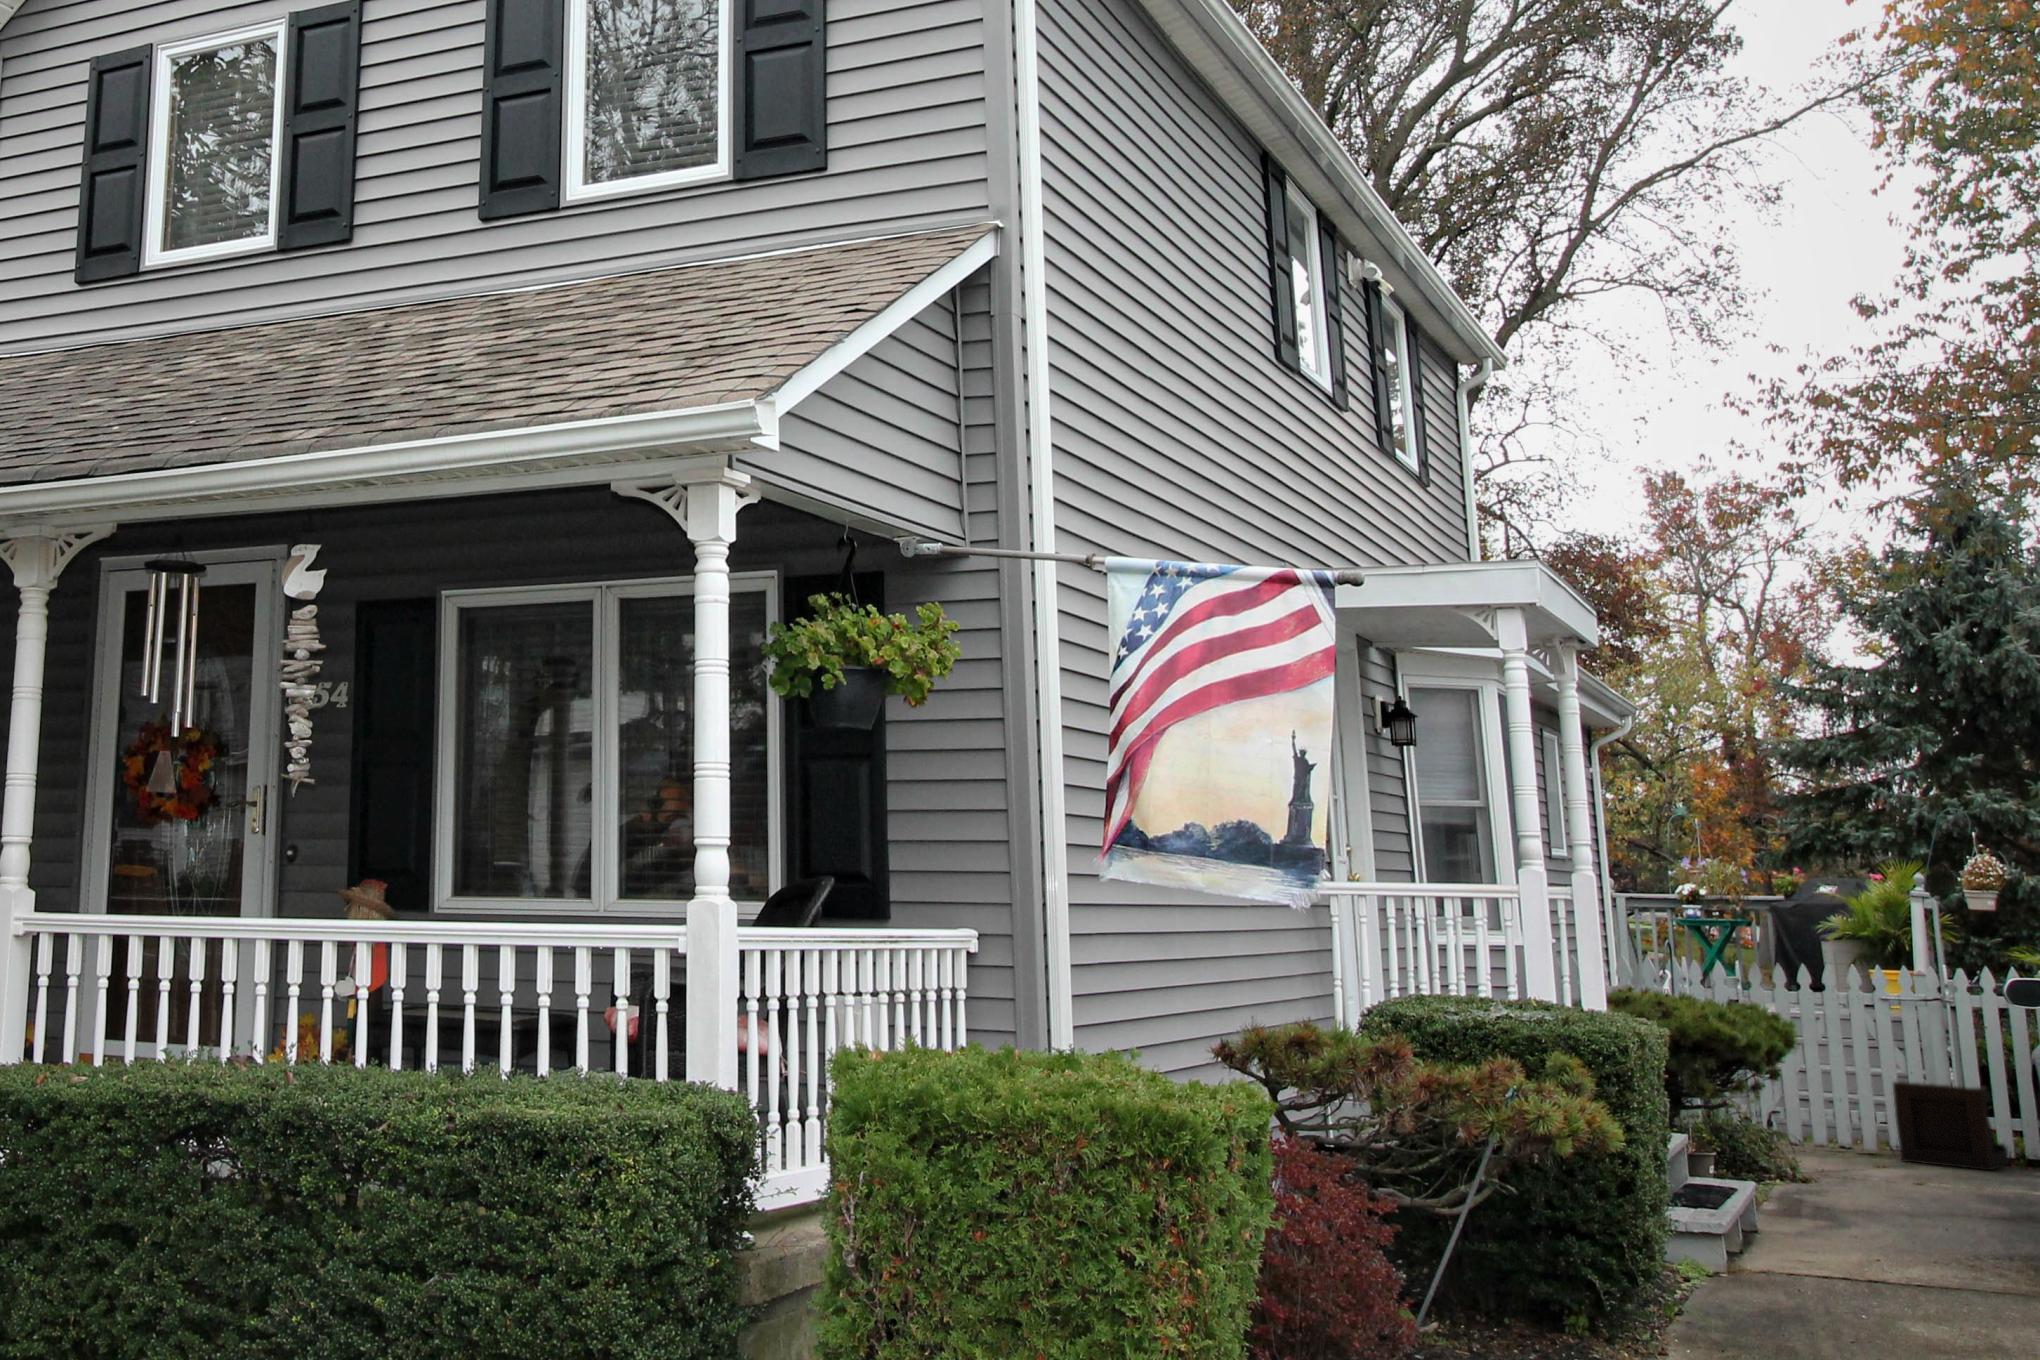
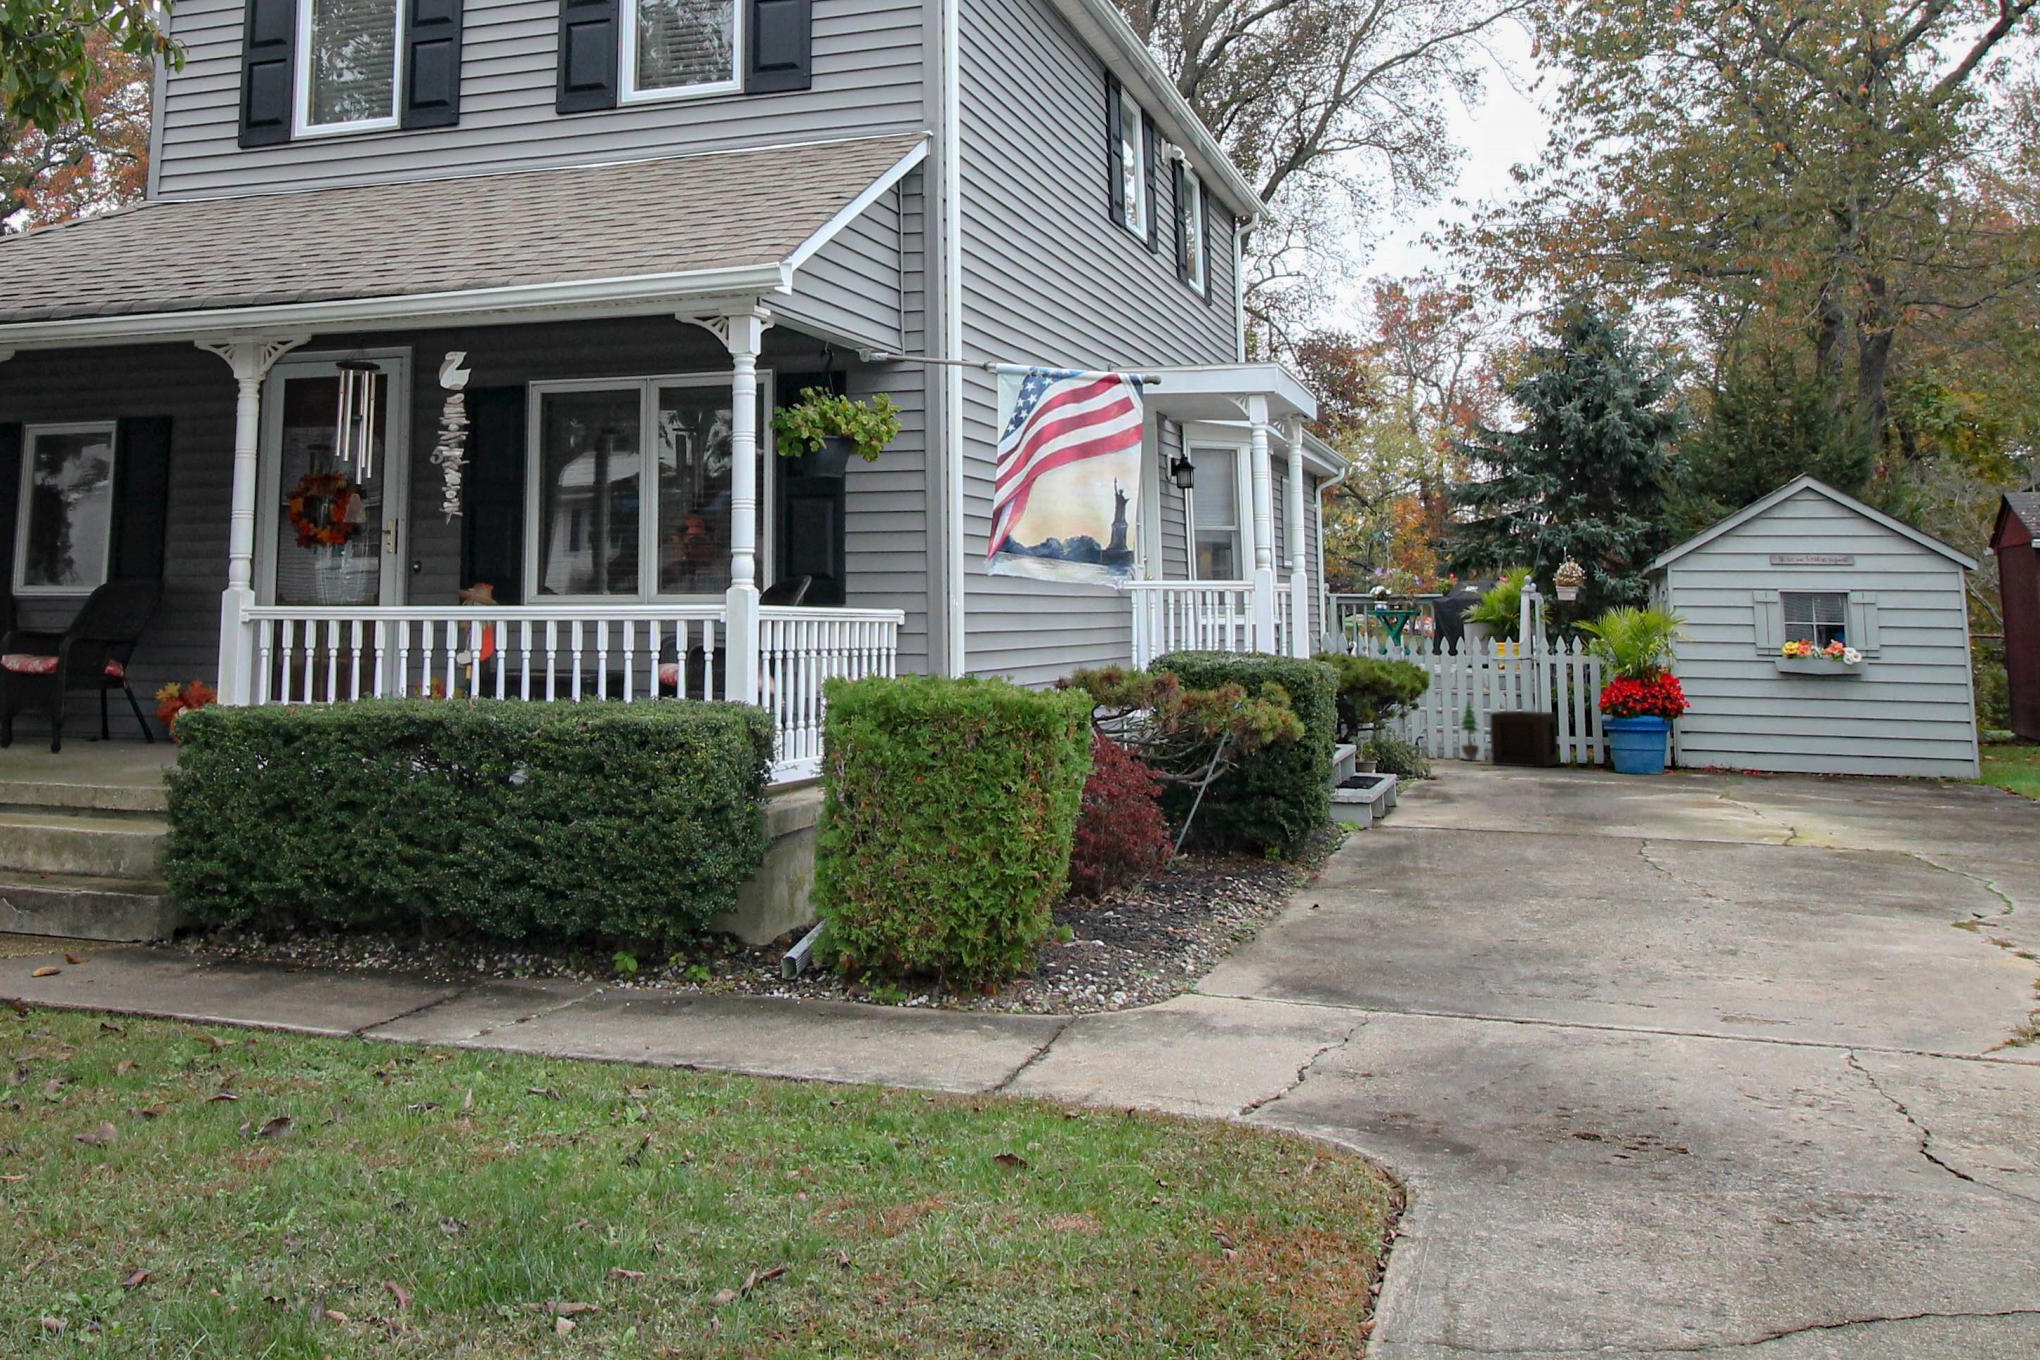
potted tree: none [1840,1058,1877,1151] -> present [1461,701,1479,759]

